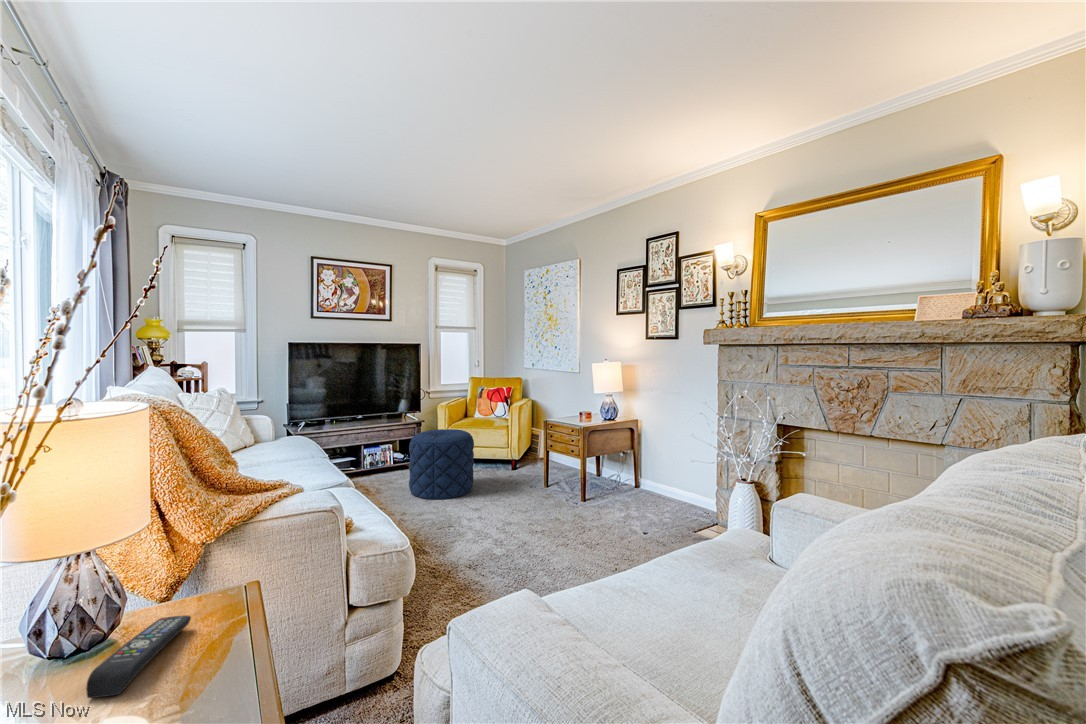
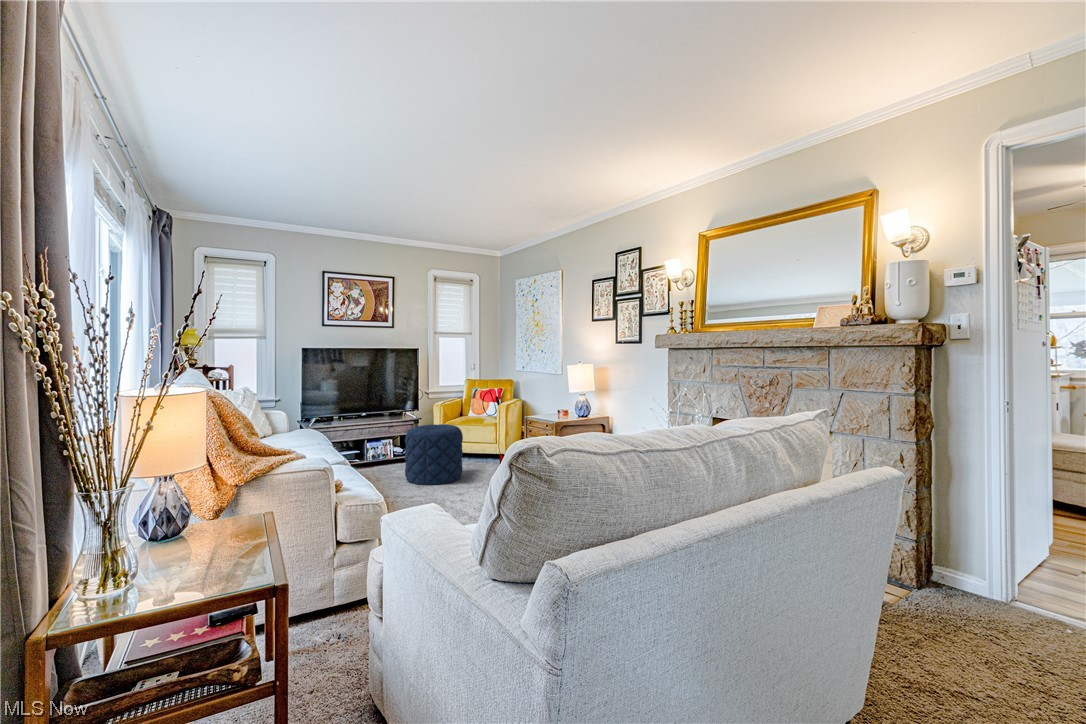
remote control: present [86,616,191,698] -> none [176,521,232,552]

